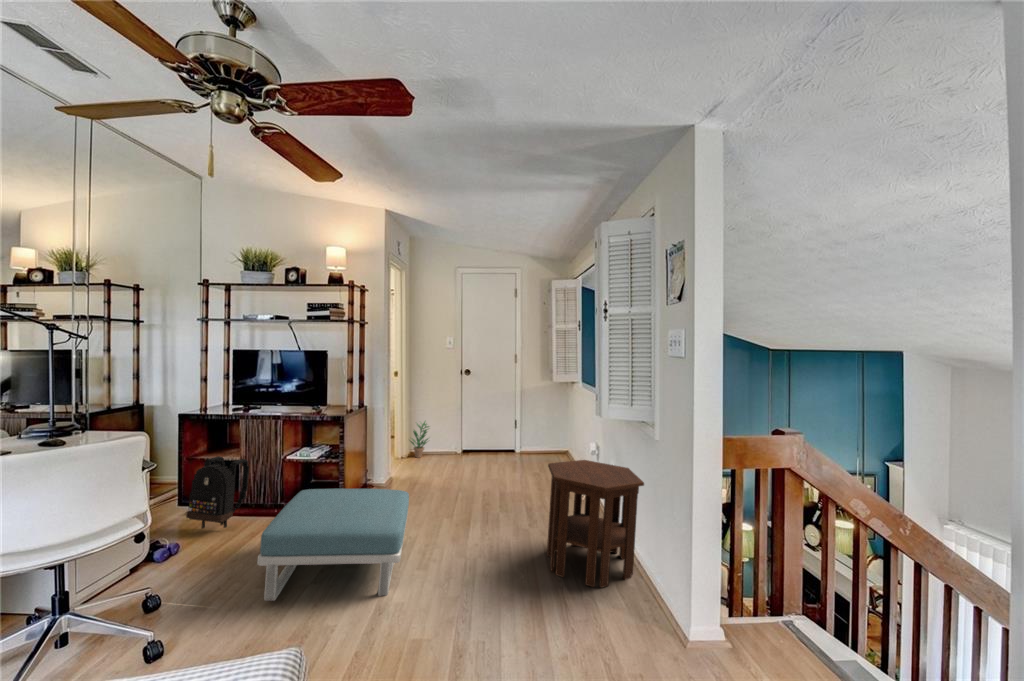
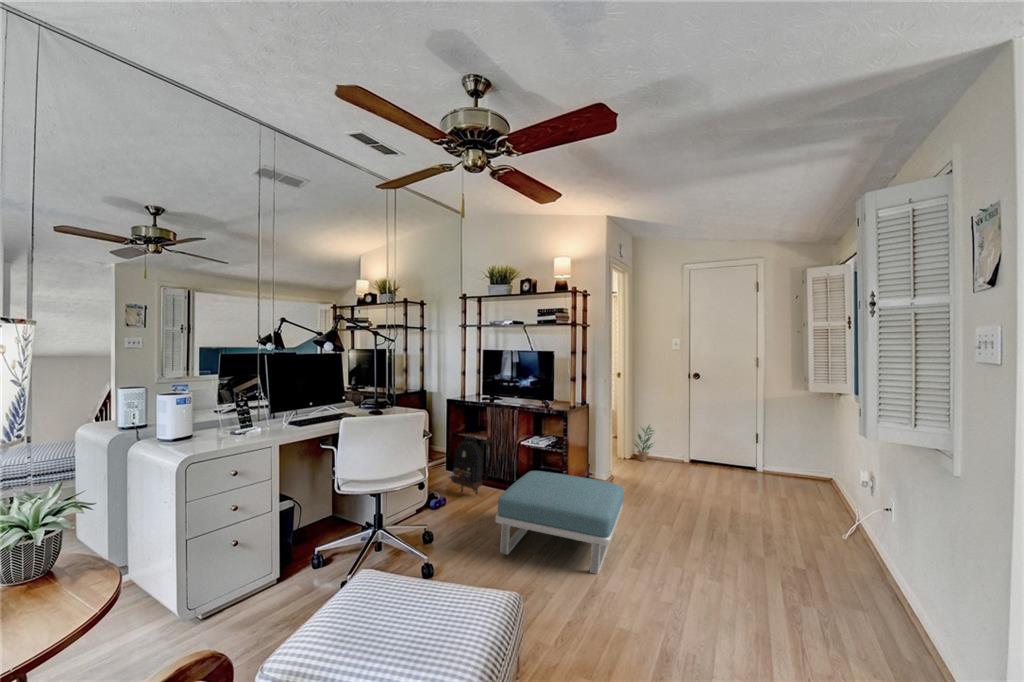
side table: present [547,460,644,588] -> none [774,477,909,631]

